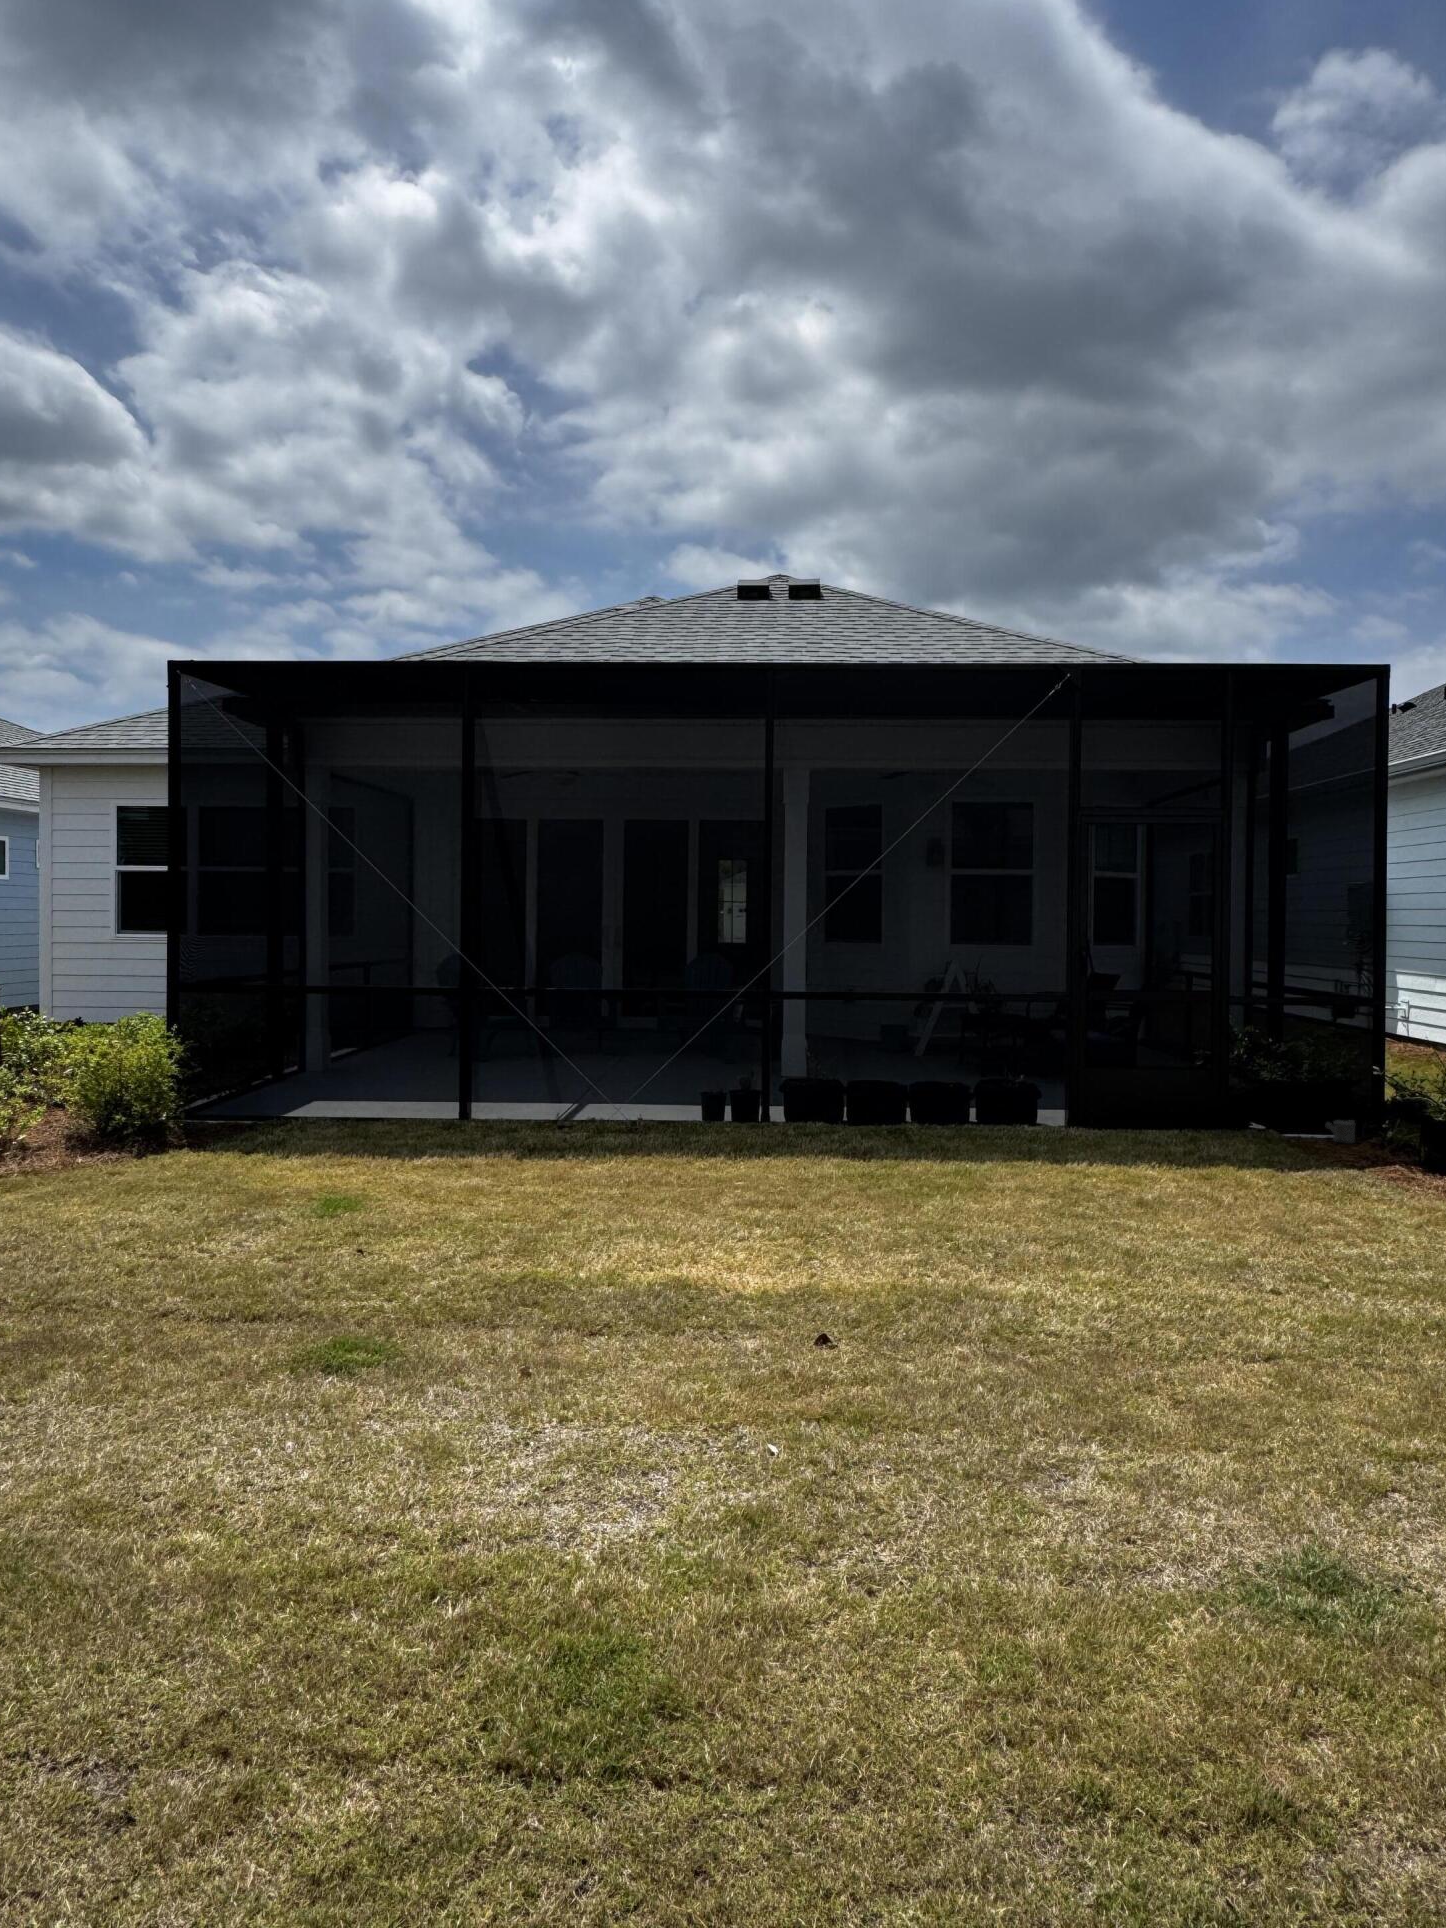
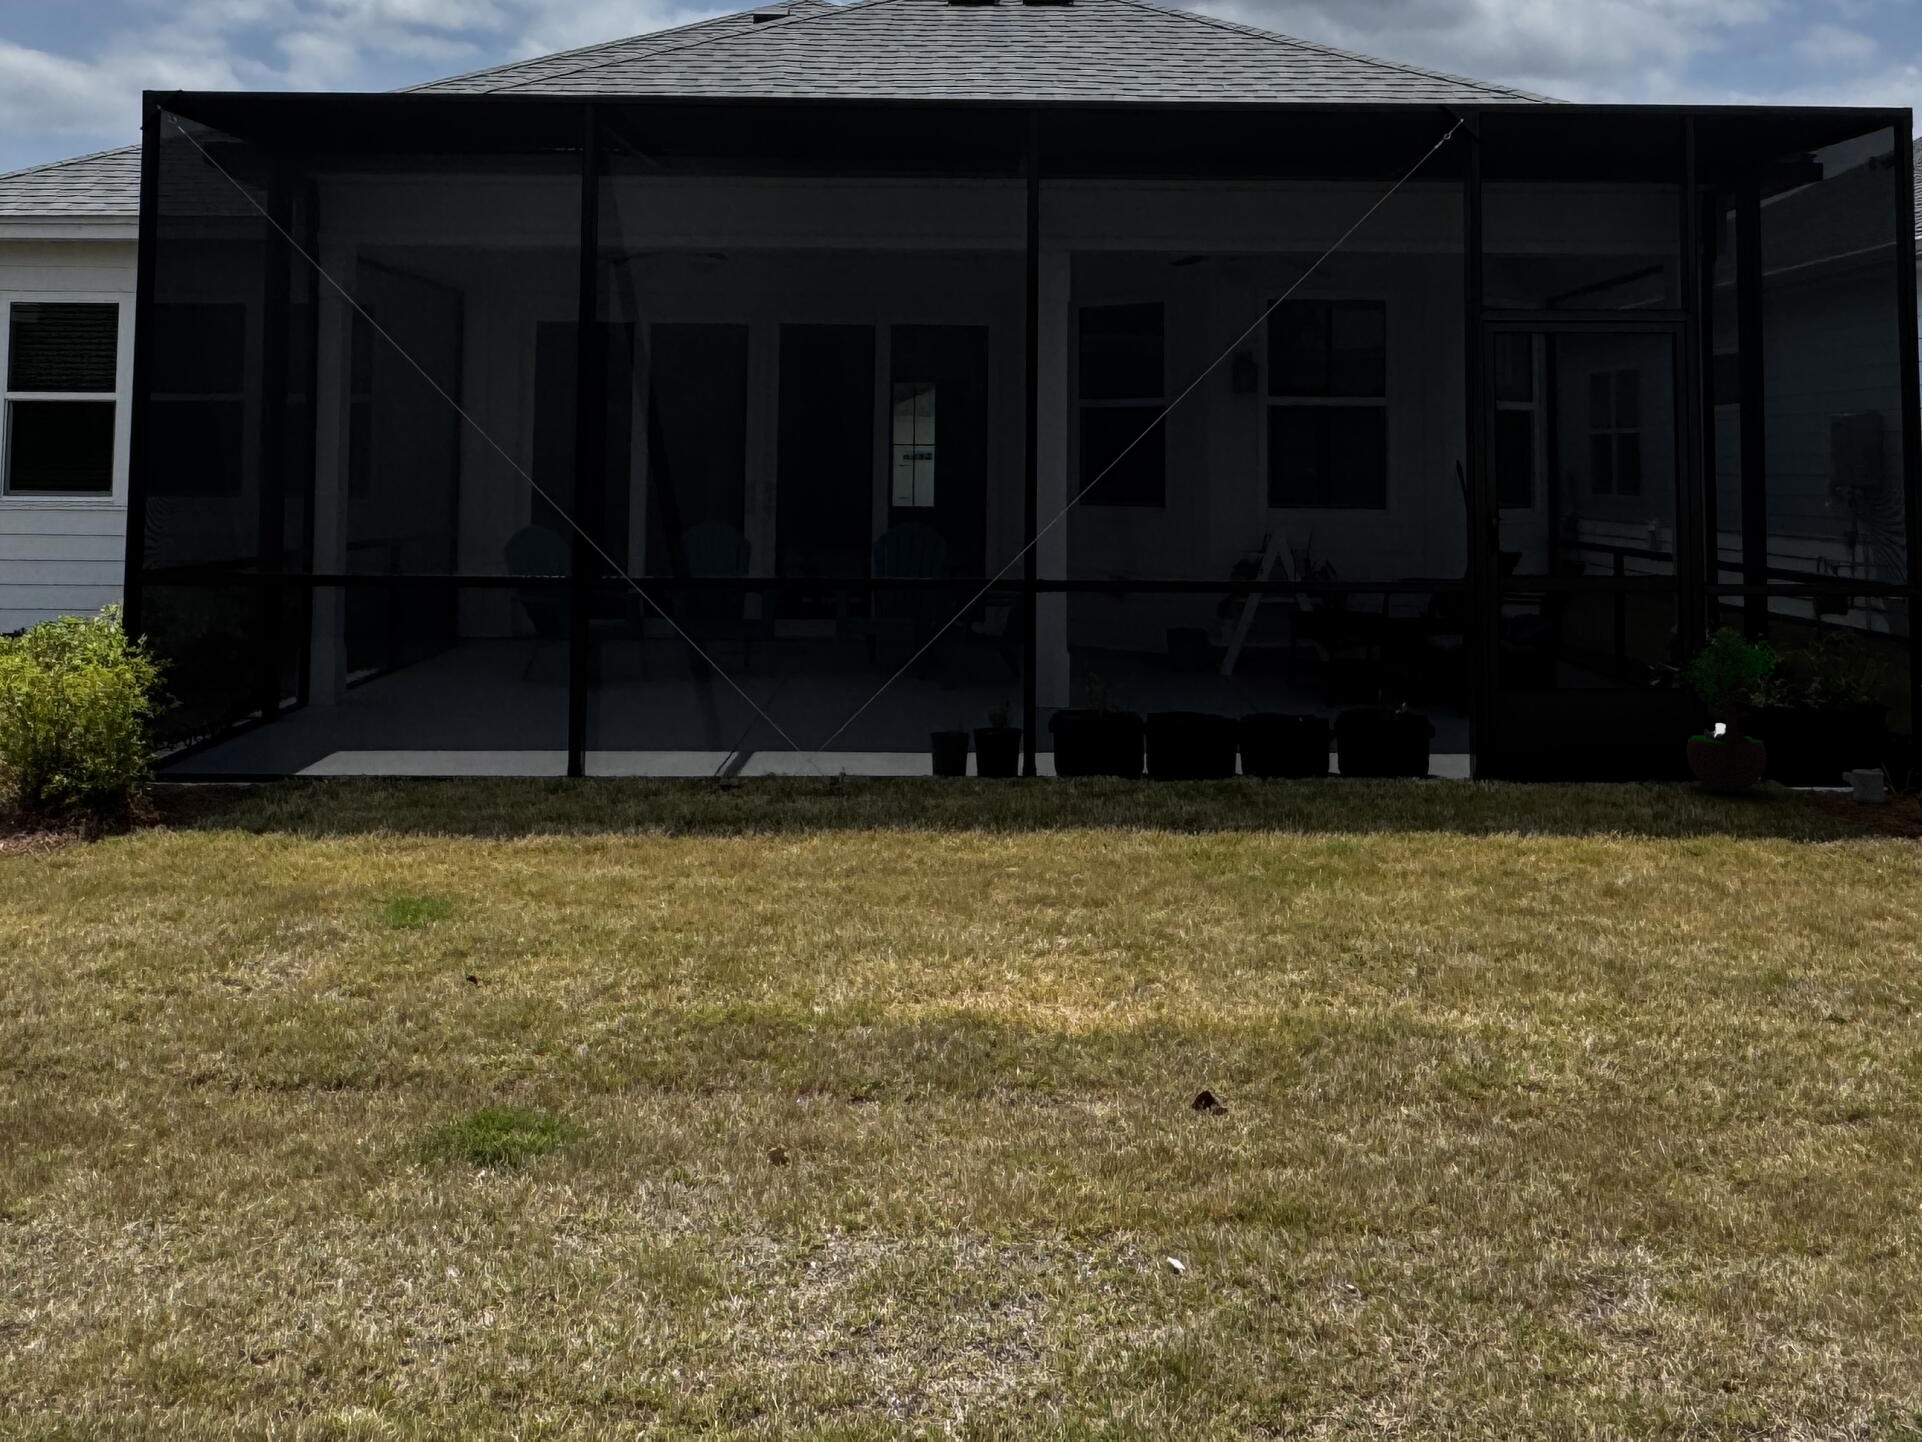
potted tree: none [1211,1018,1286,1135] -> present [1674,620,1779,792]

